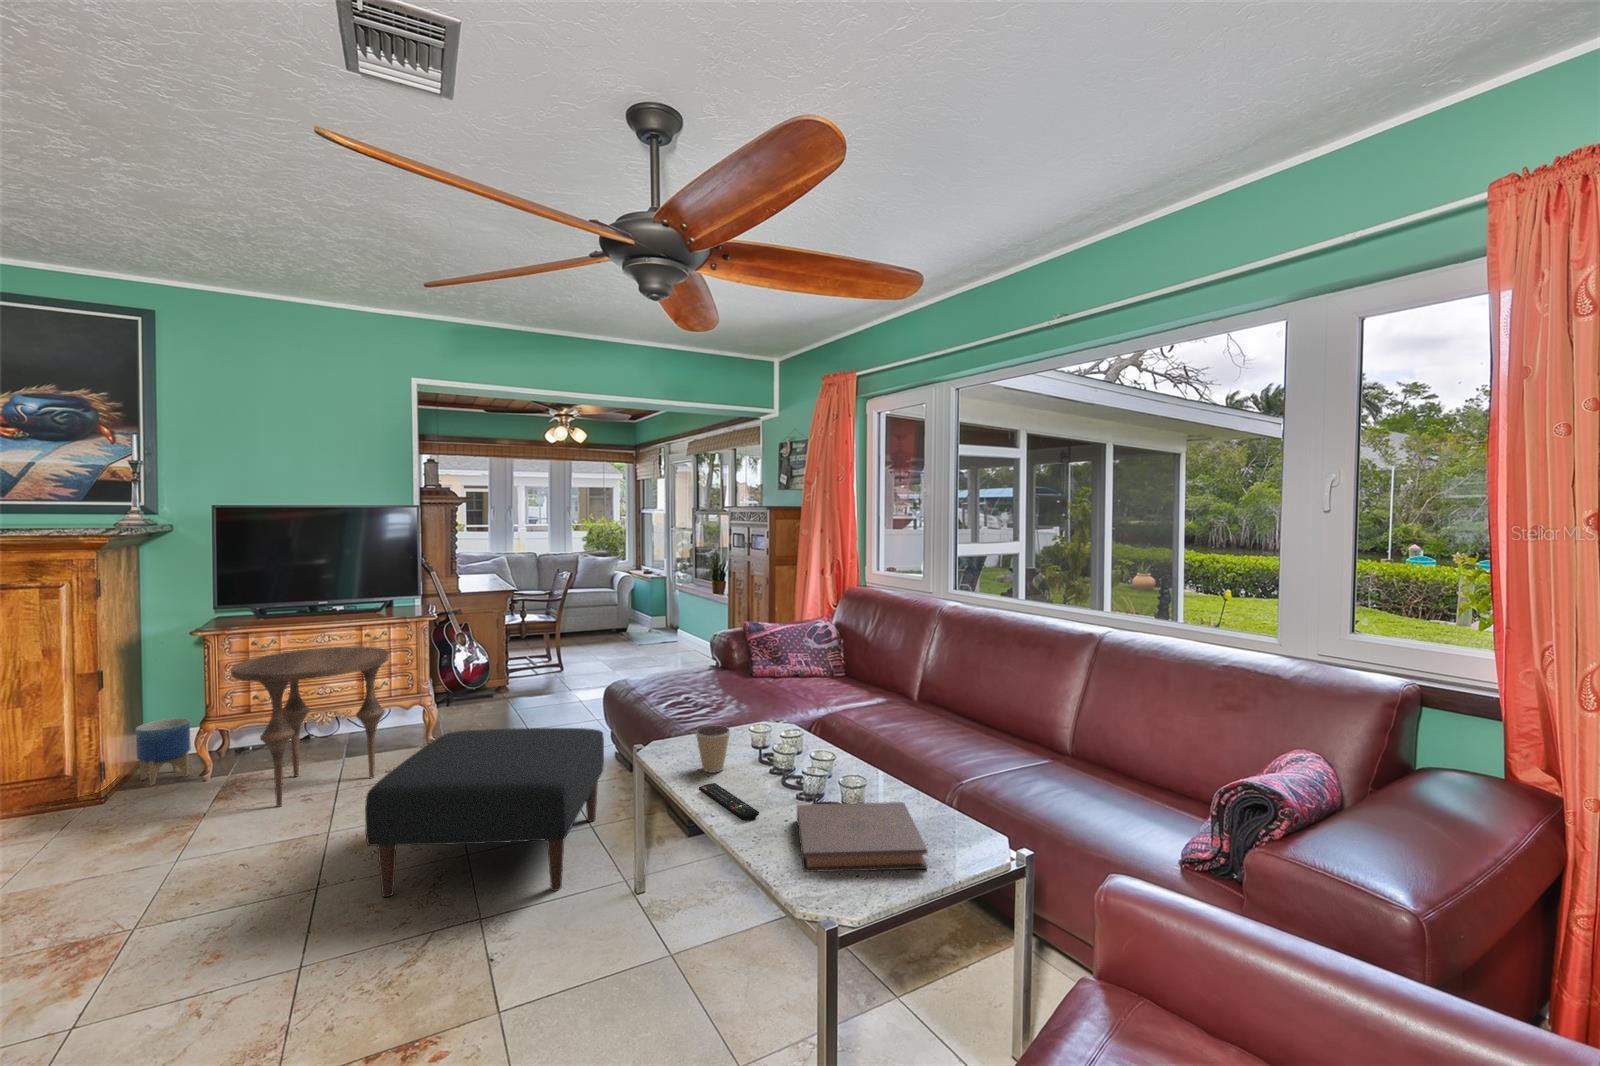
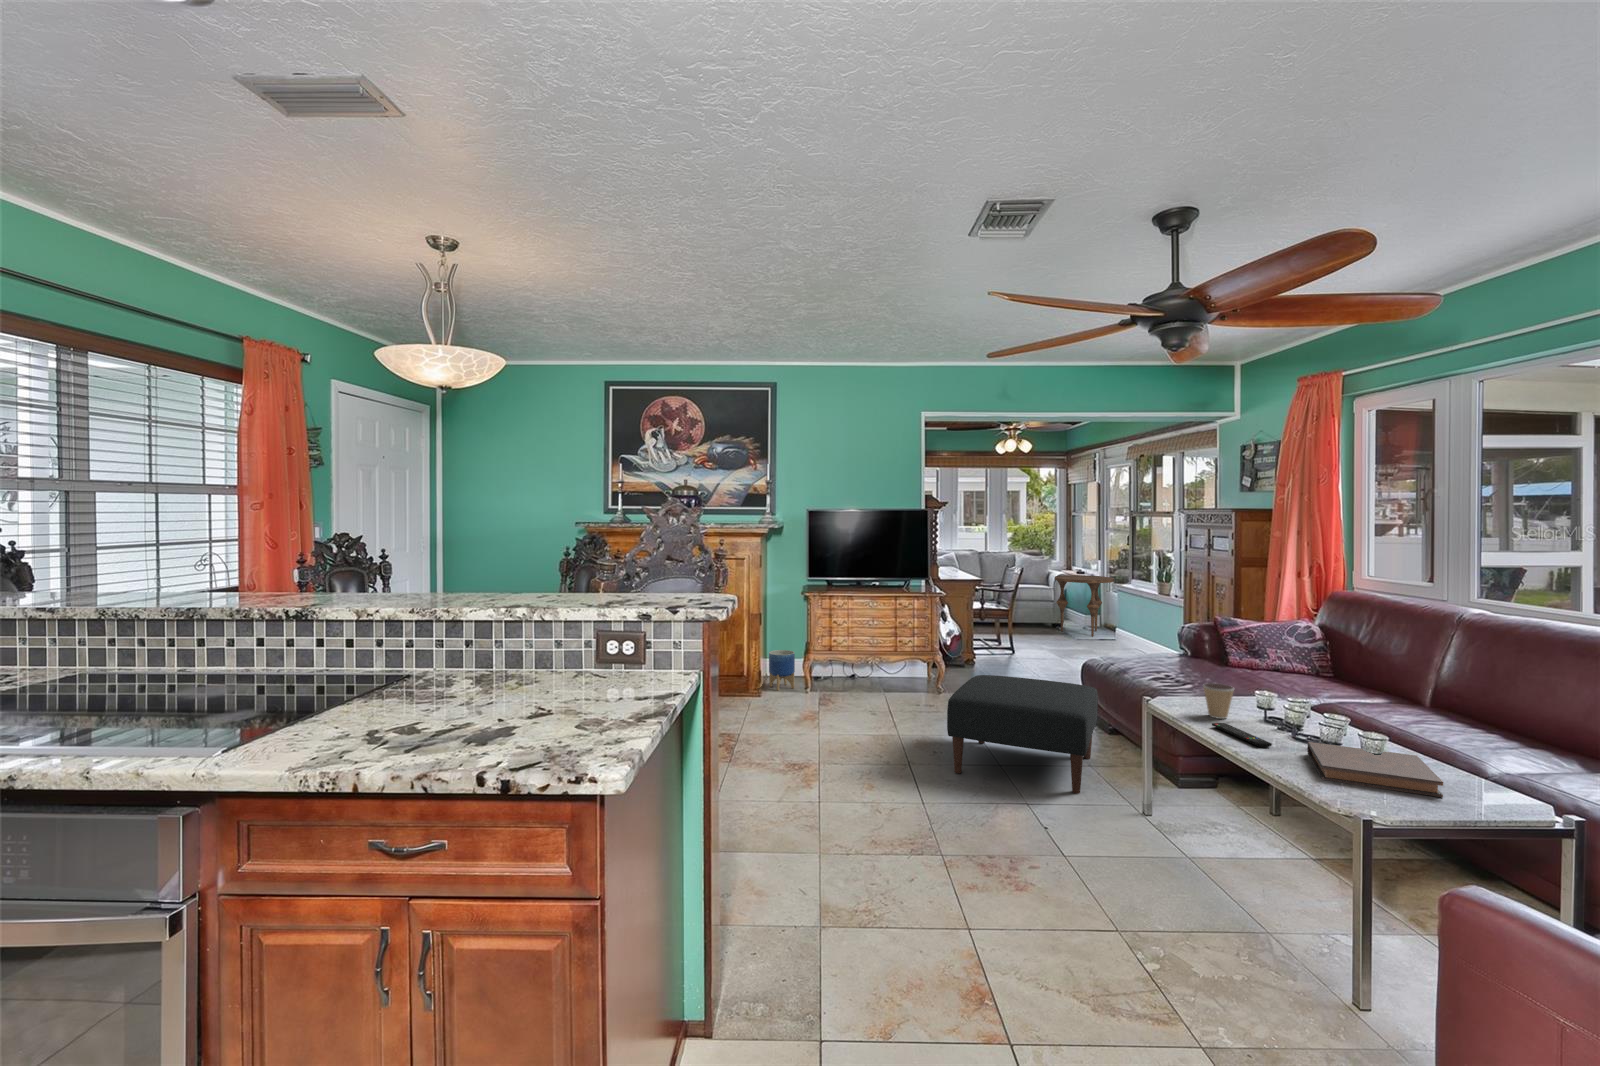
side table: present [231,647,389,807] -> present [1054,575,1114,636]

